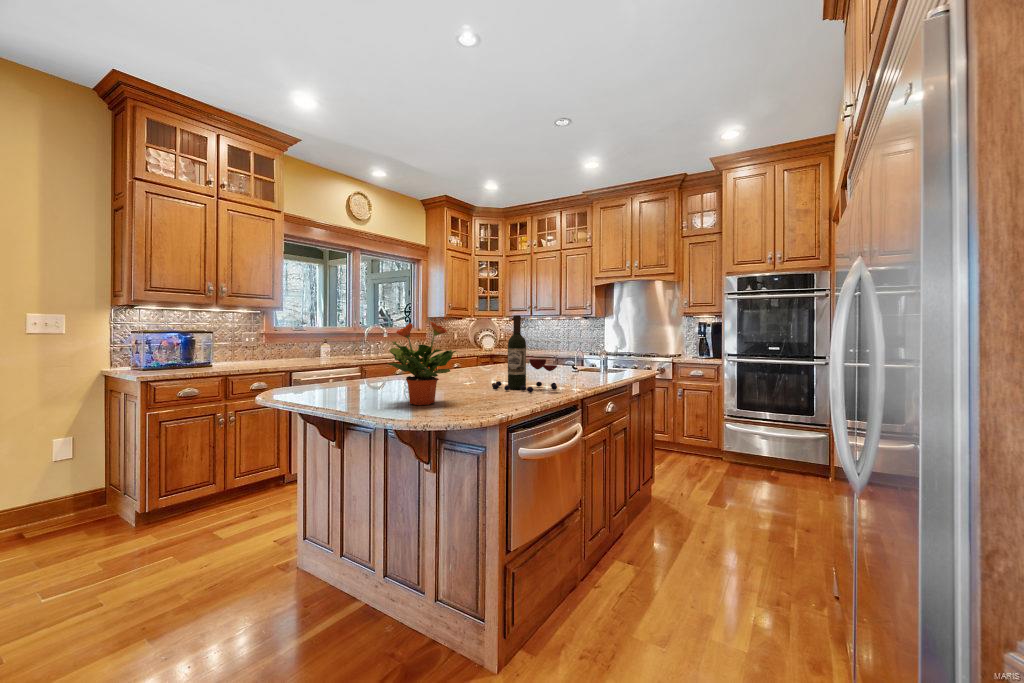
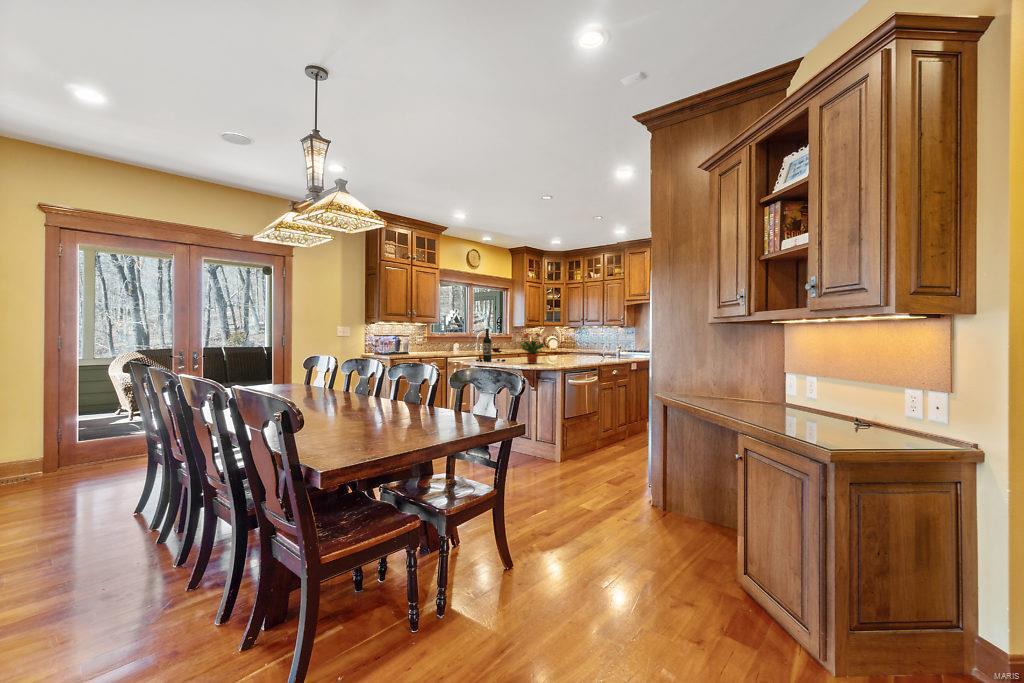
wine bottle: present [492,315,557,392] -> present [476,328,505,362]

